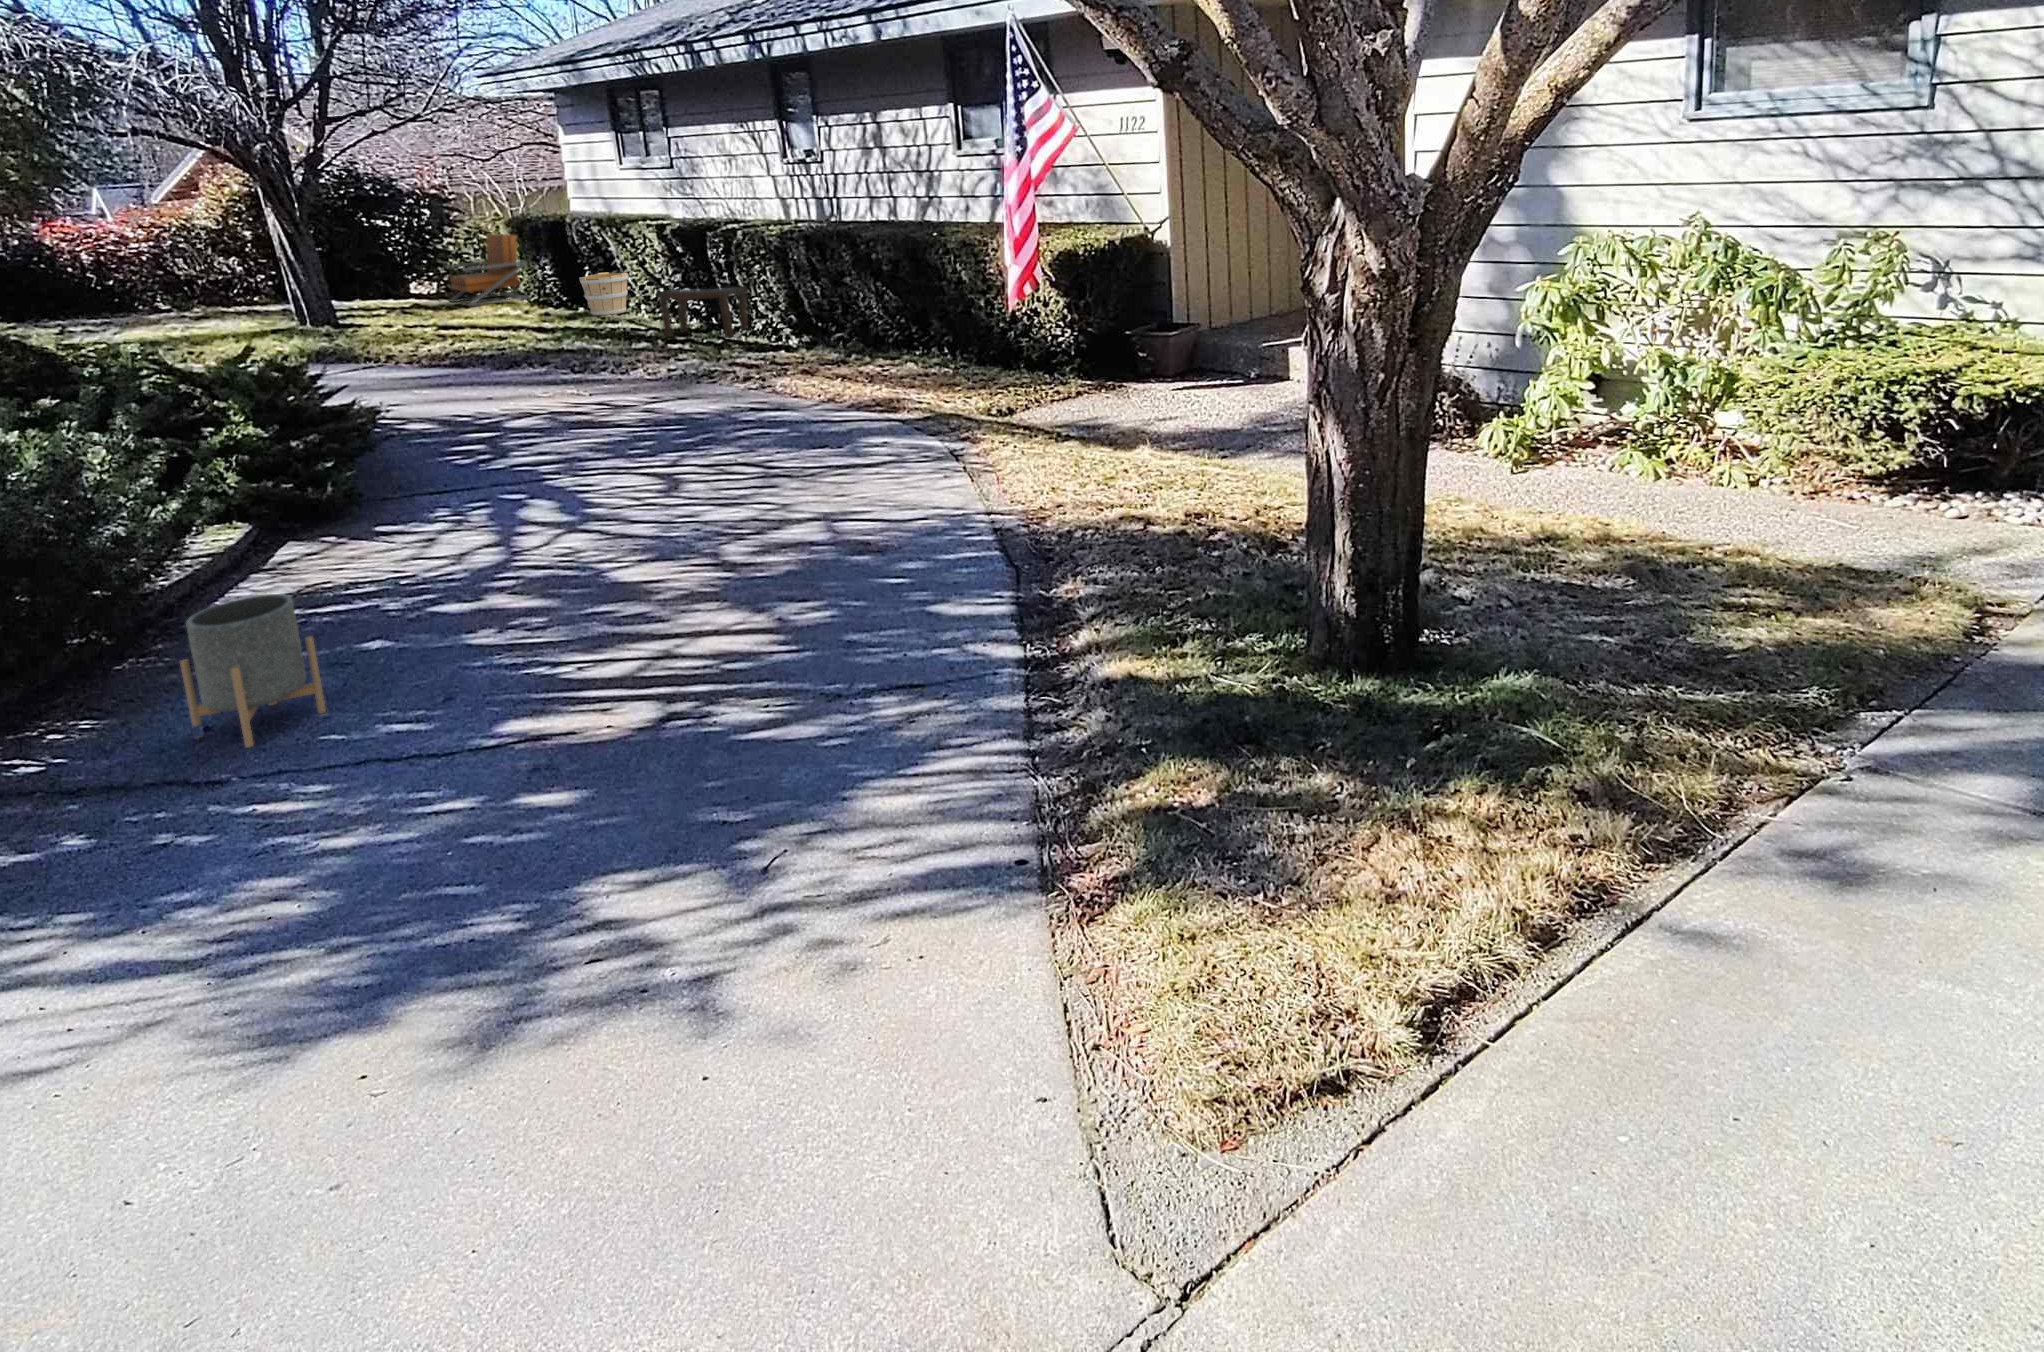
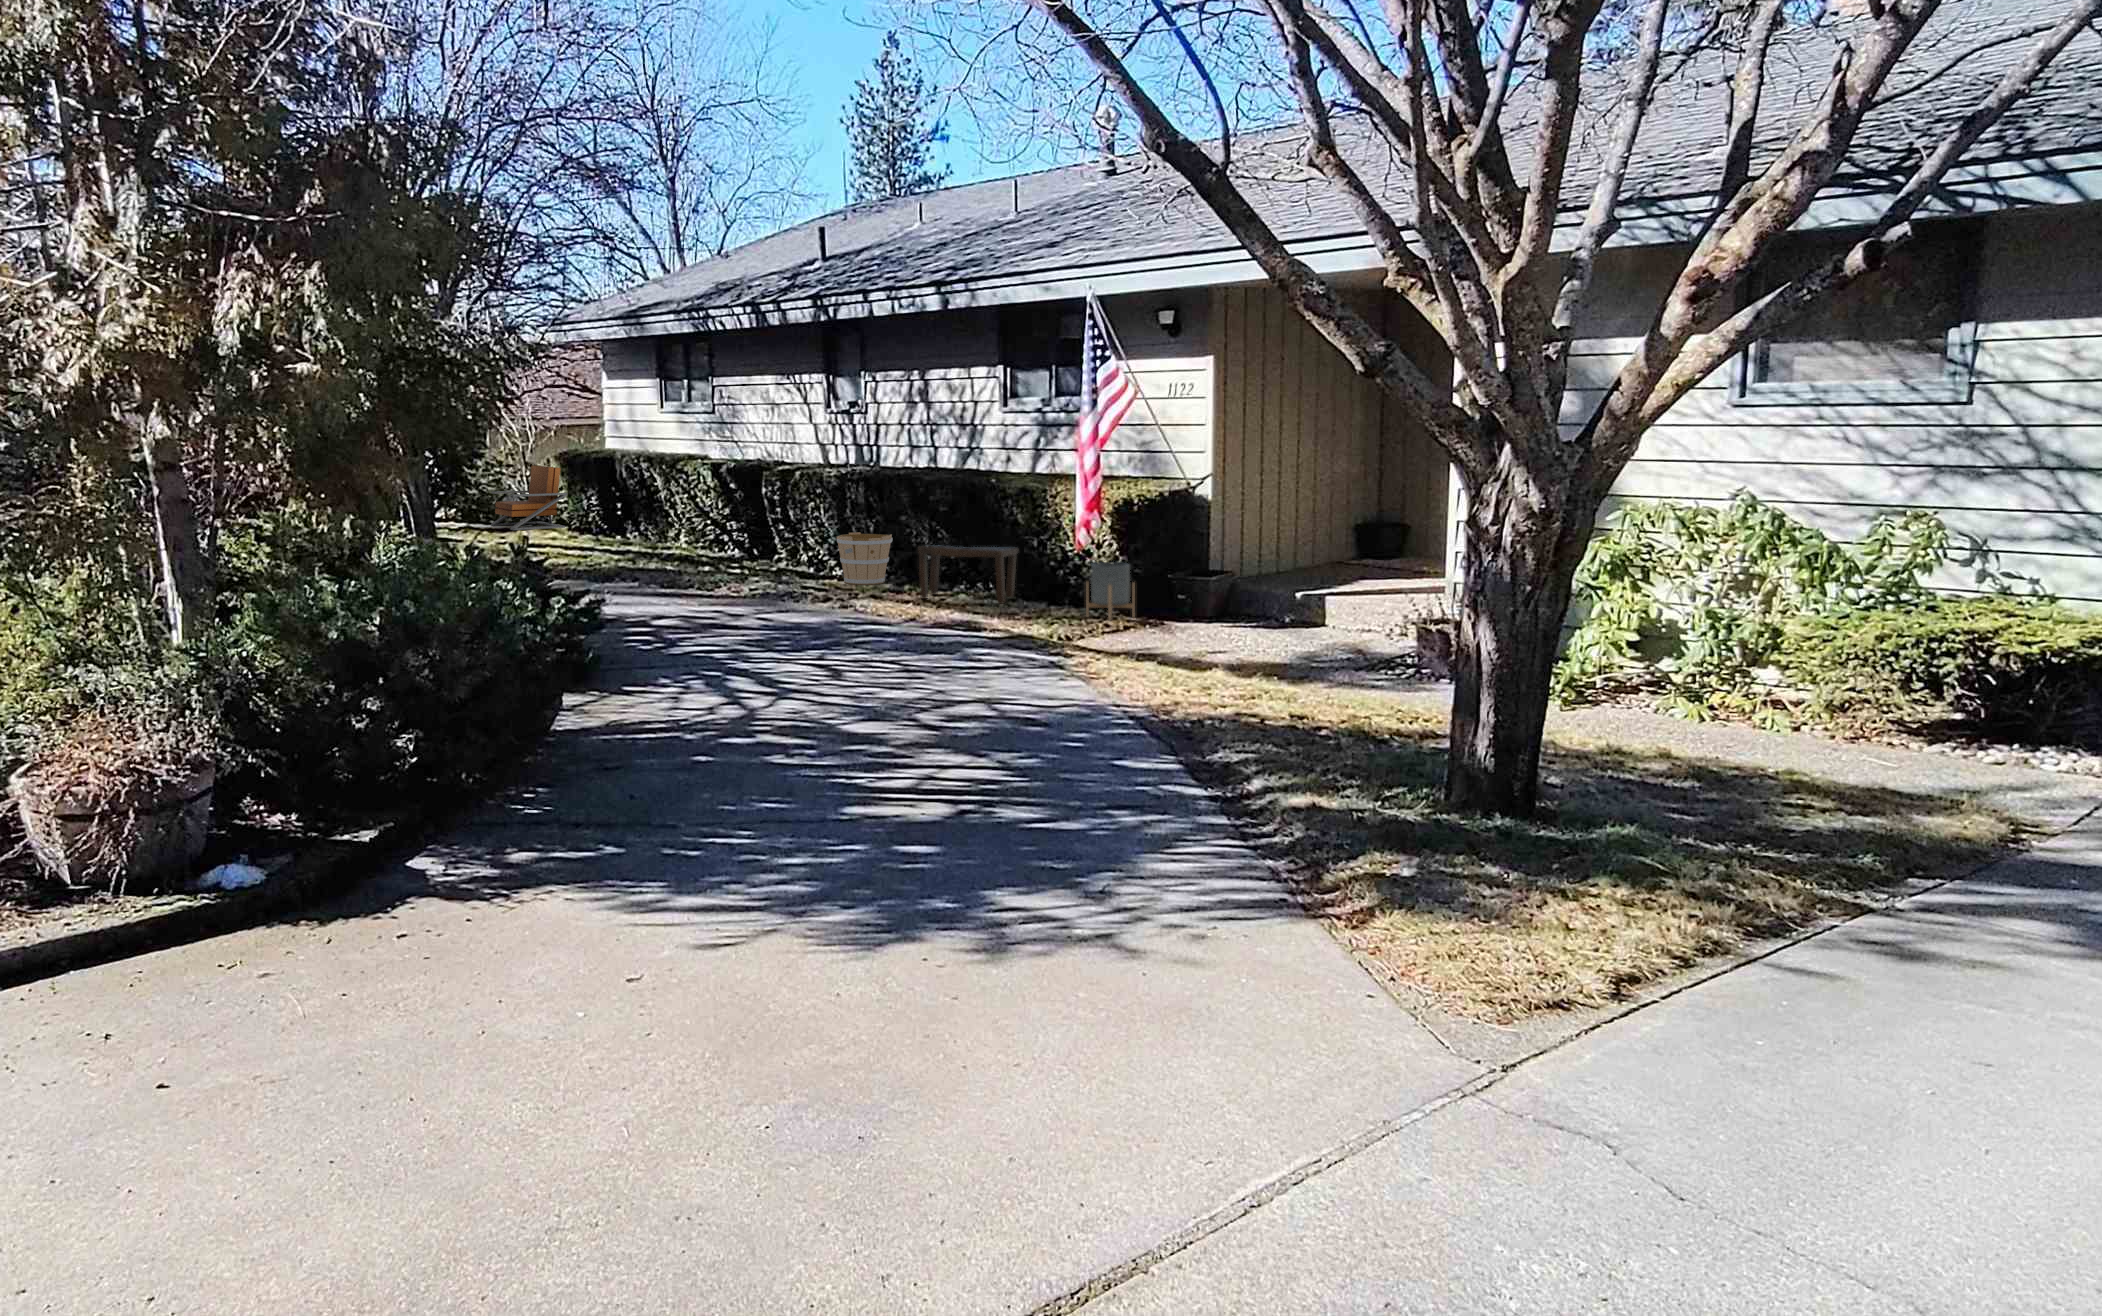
wooden bucket: present [579,272,629,316] -> present [837,532,893,585]
bench: present [657,287,748,338] -> present [918,545,1019,604]
planter: present [180,594,326,748] -> present [1086,562,1135,620]

